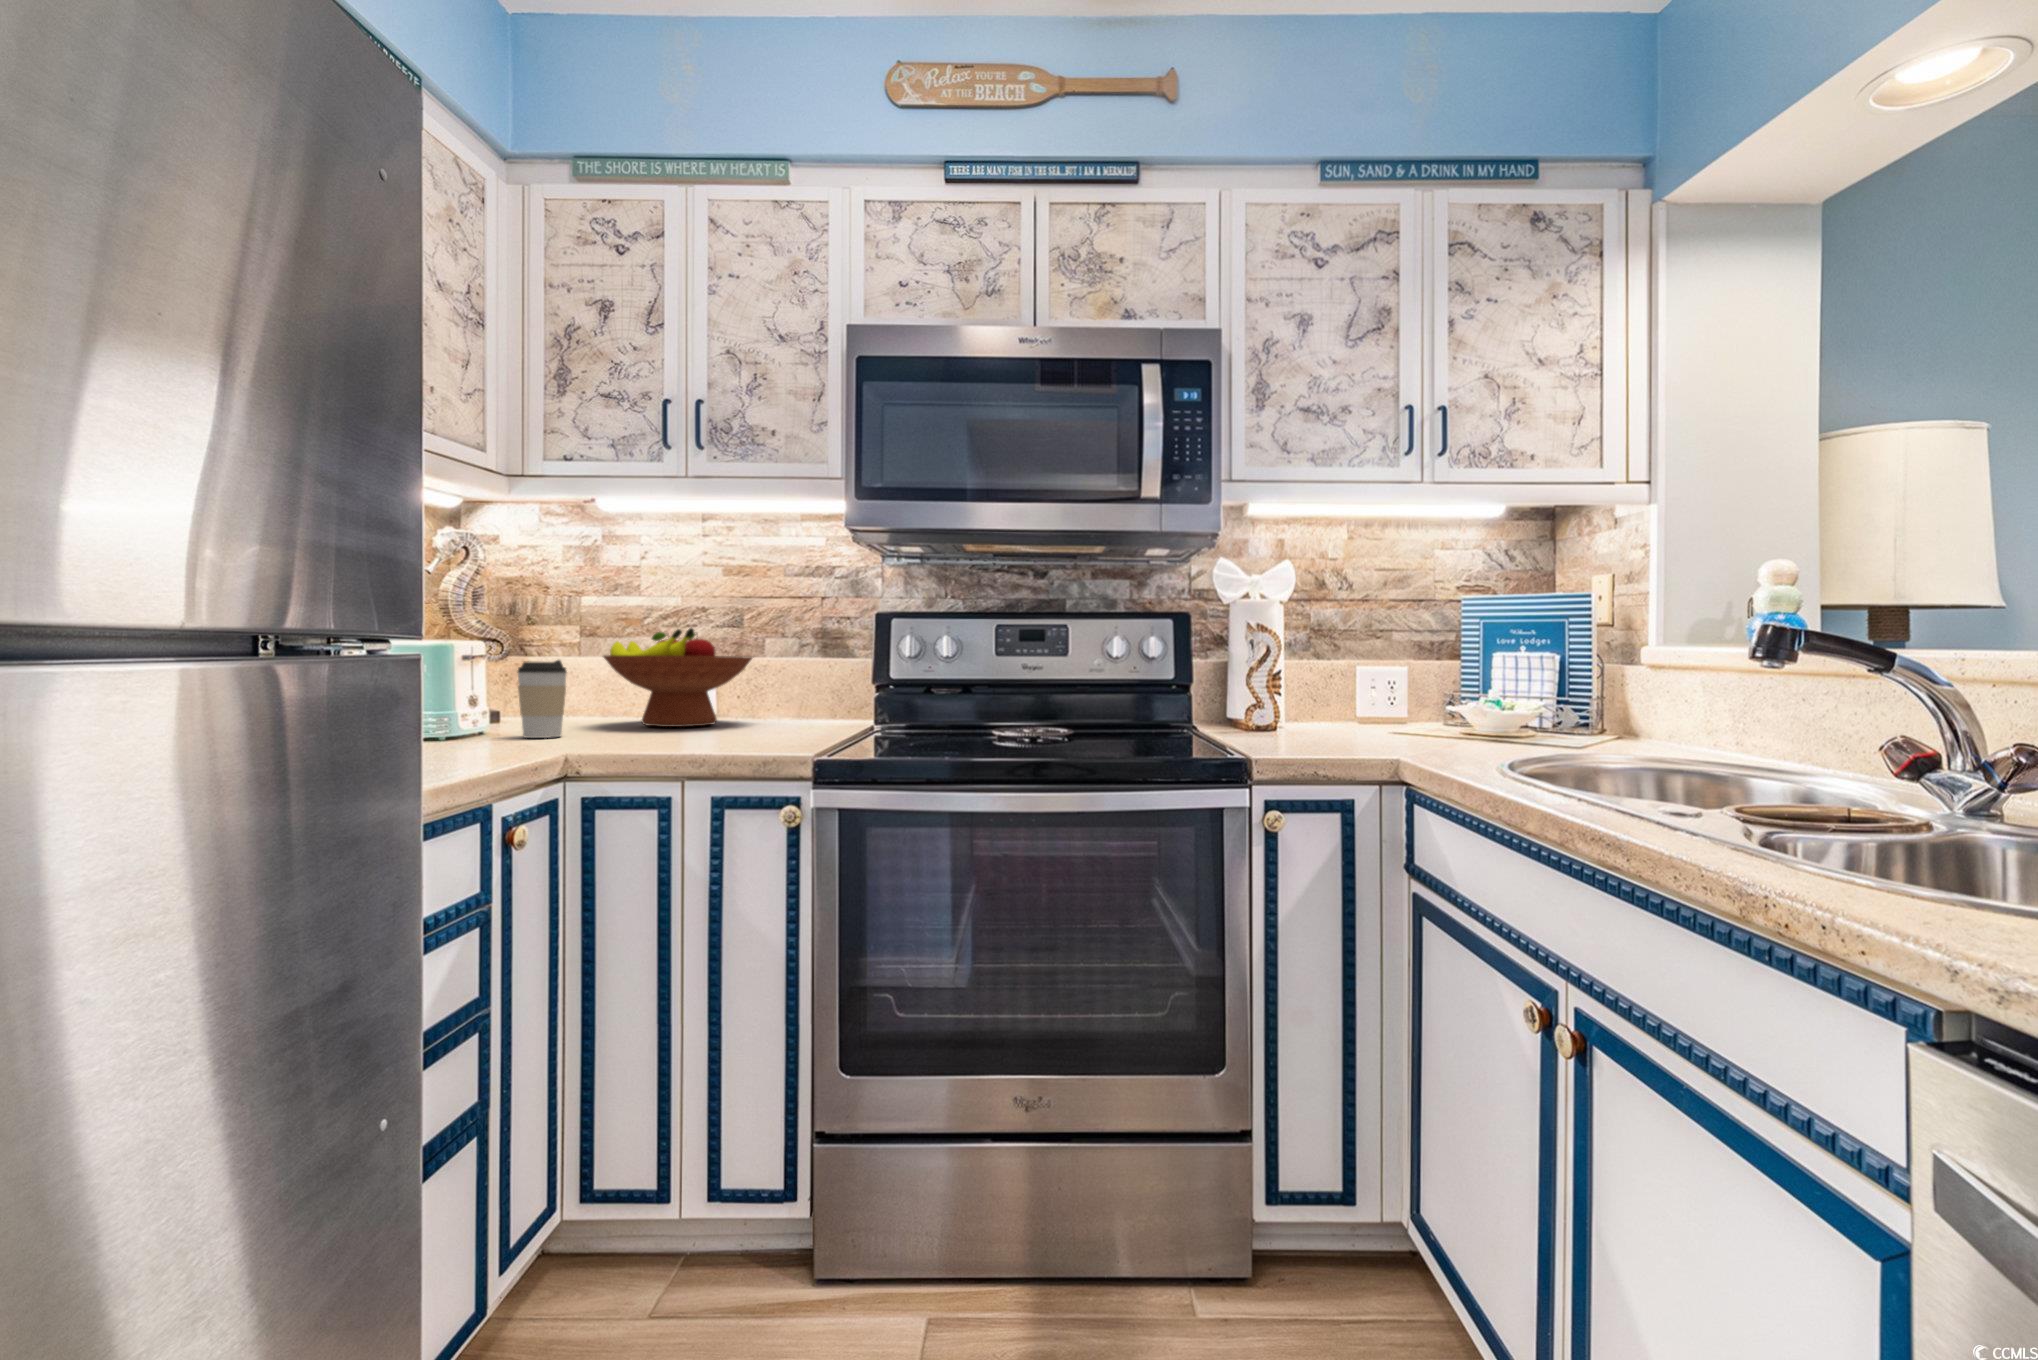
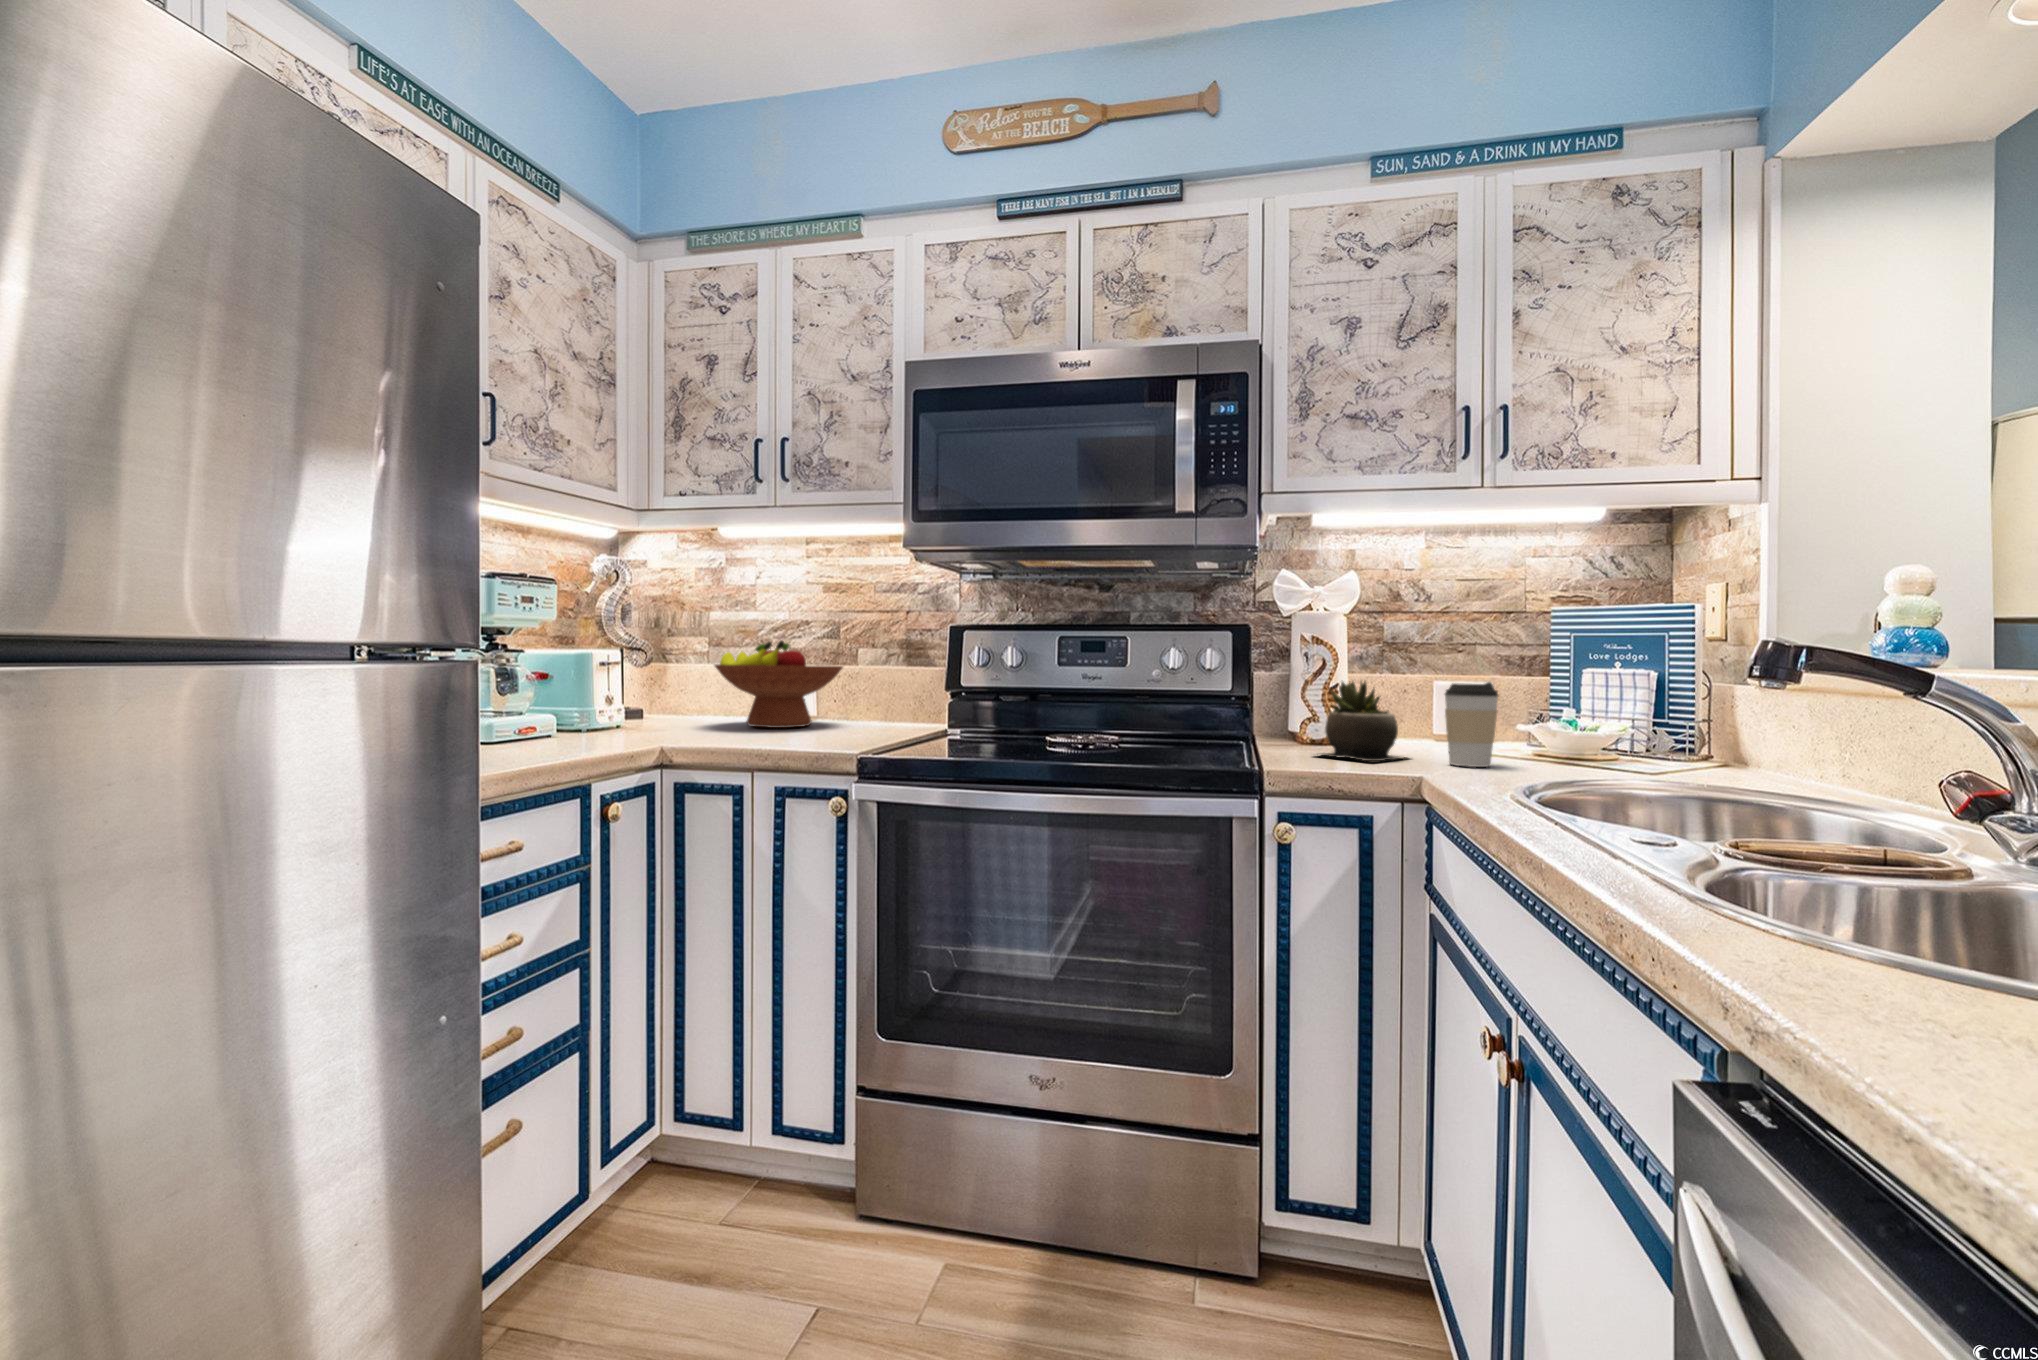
coffee cup: present [517,660,567,738] -> present [1445,682,1498,767]
succulent plant: none [1276,664,1369,743] -> present [1321,681,1404,761]

